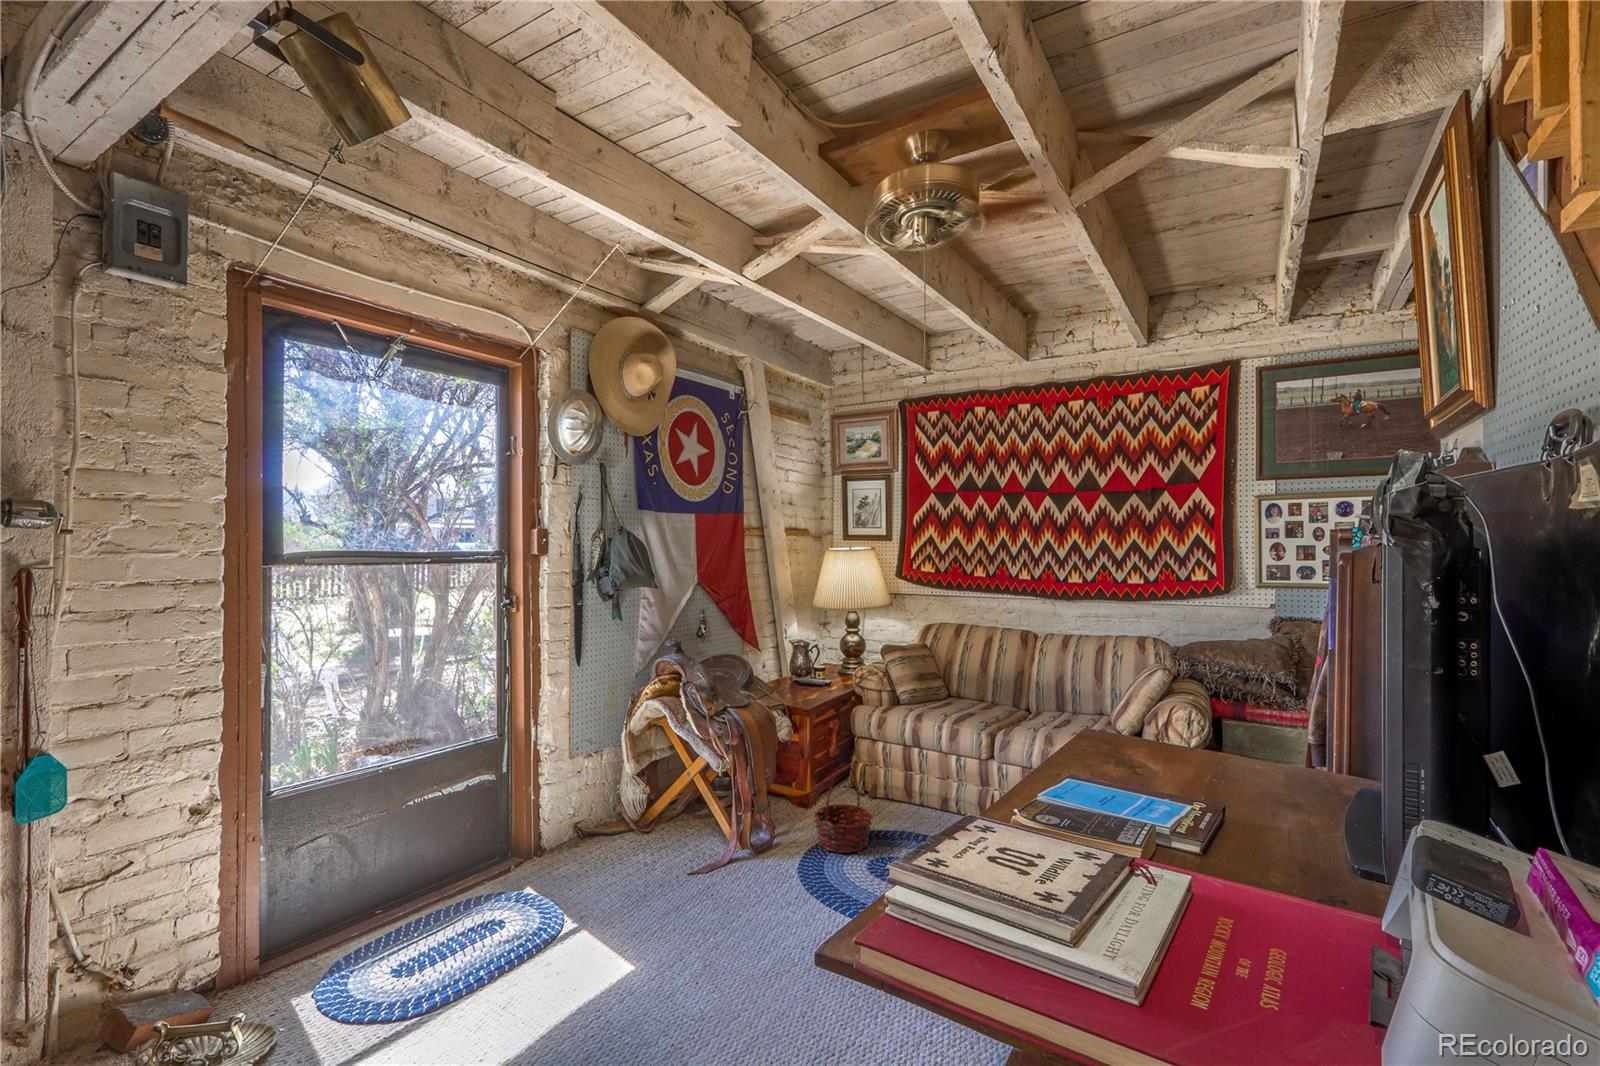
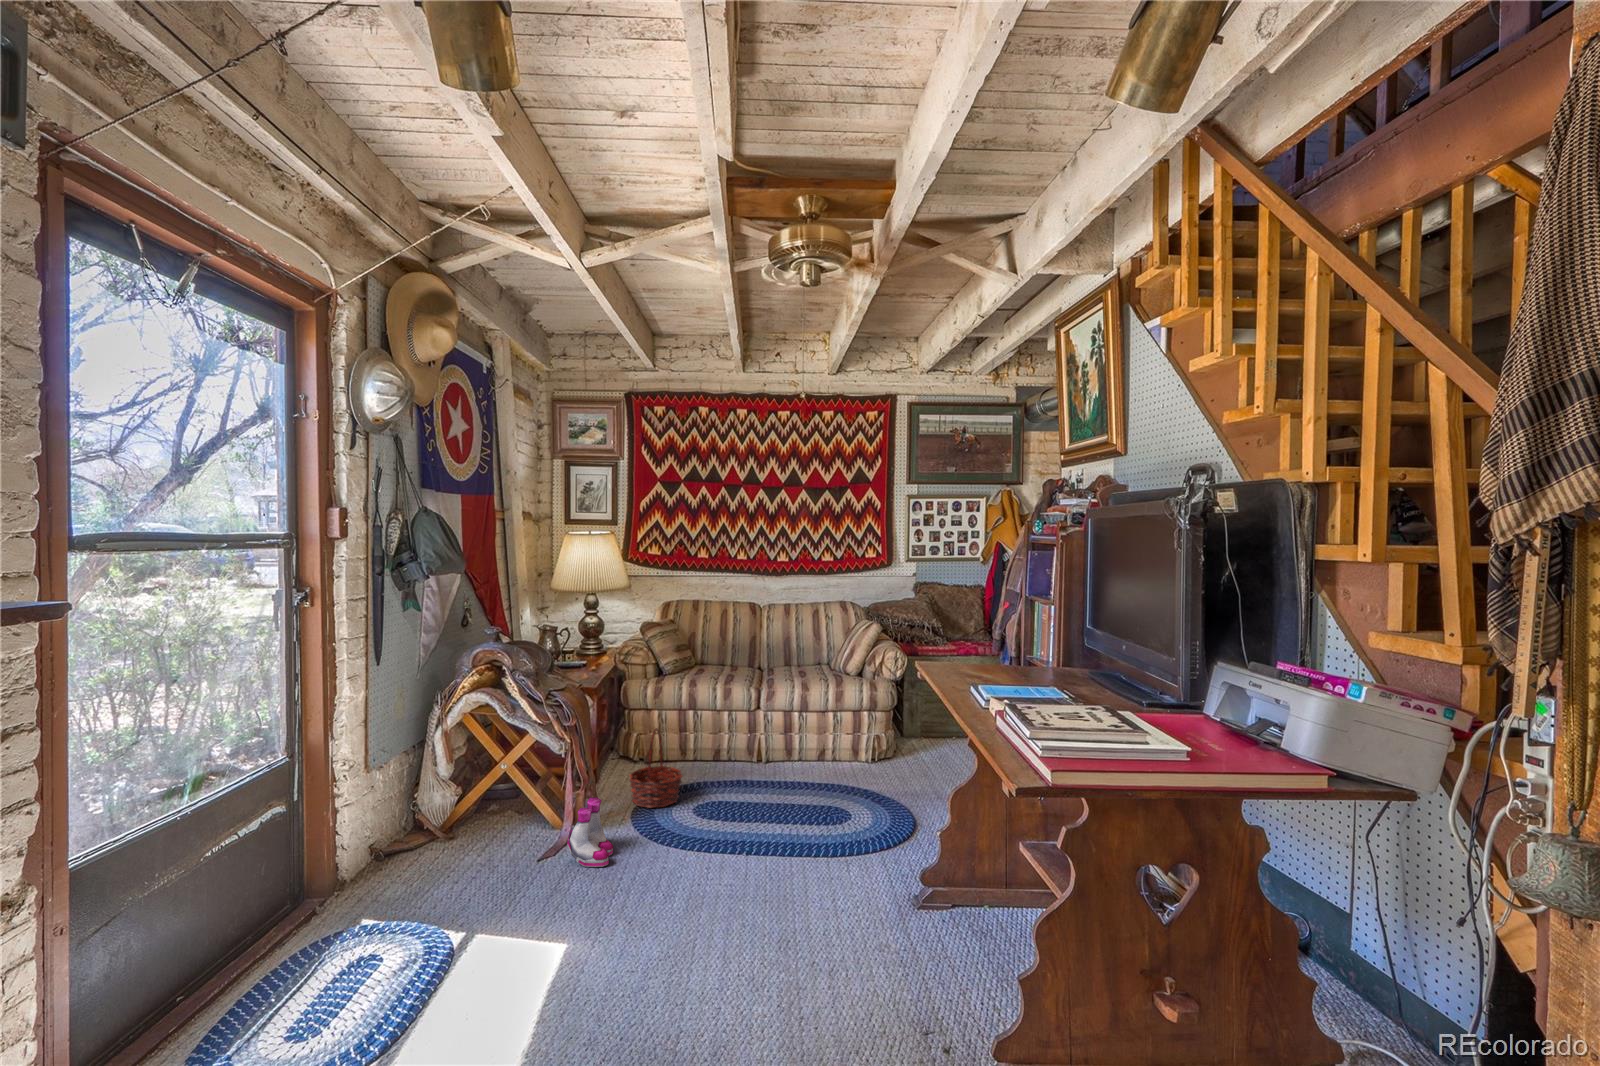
boots: none [705,825,751,903] -> present [567,797,613,867]

